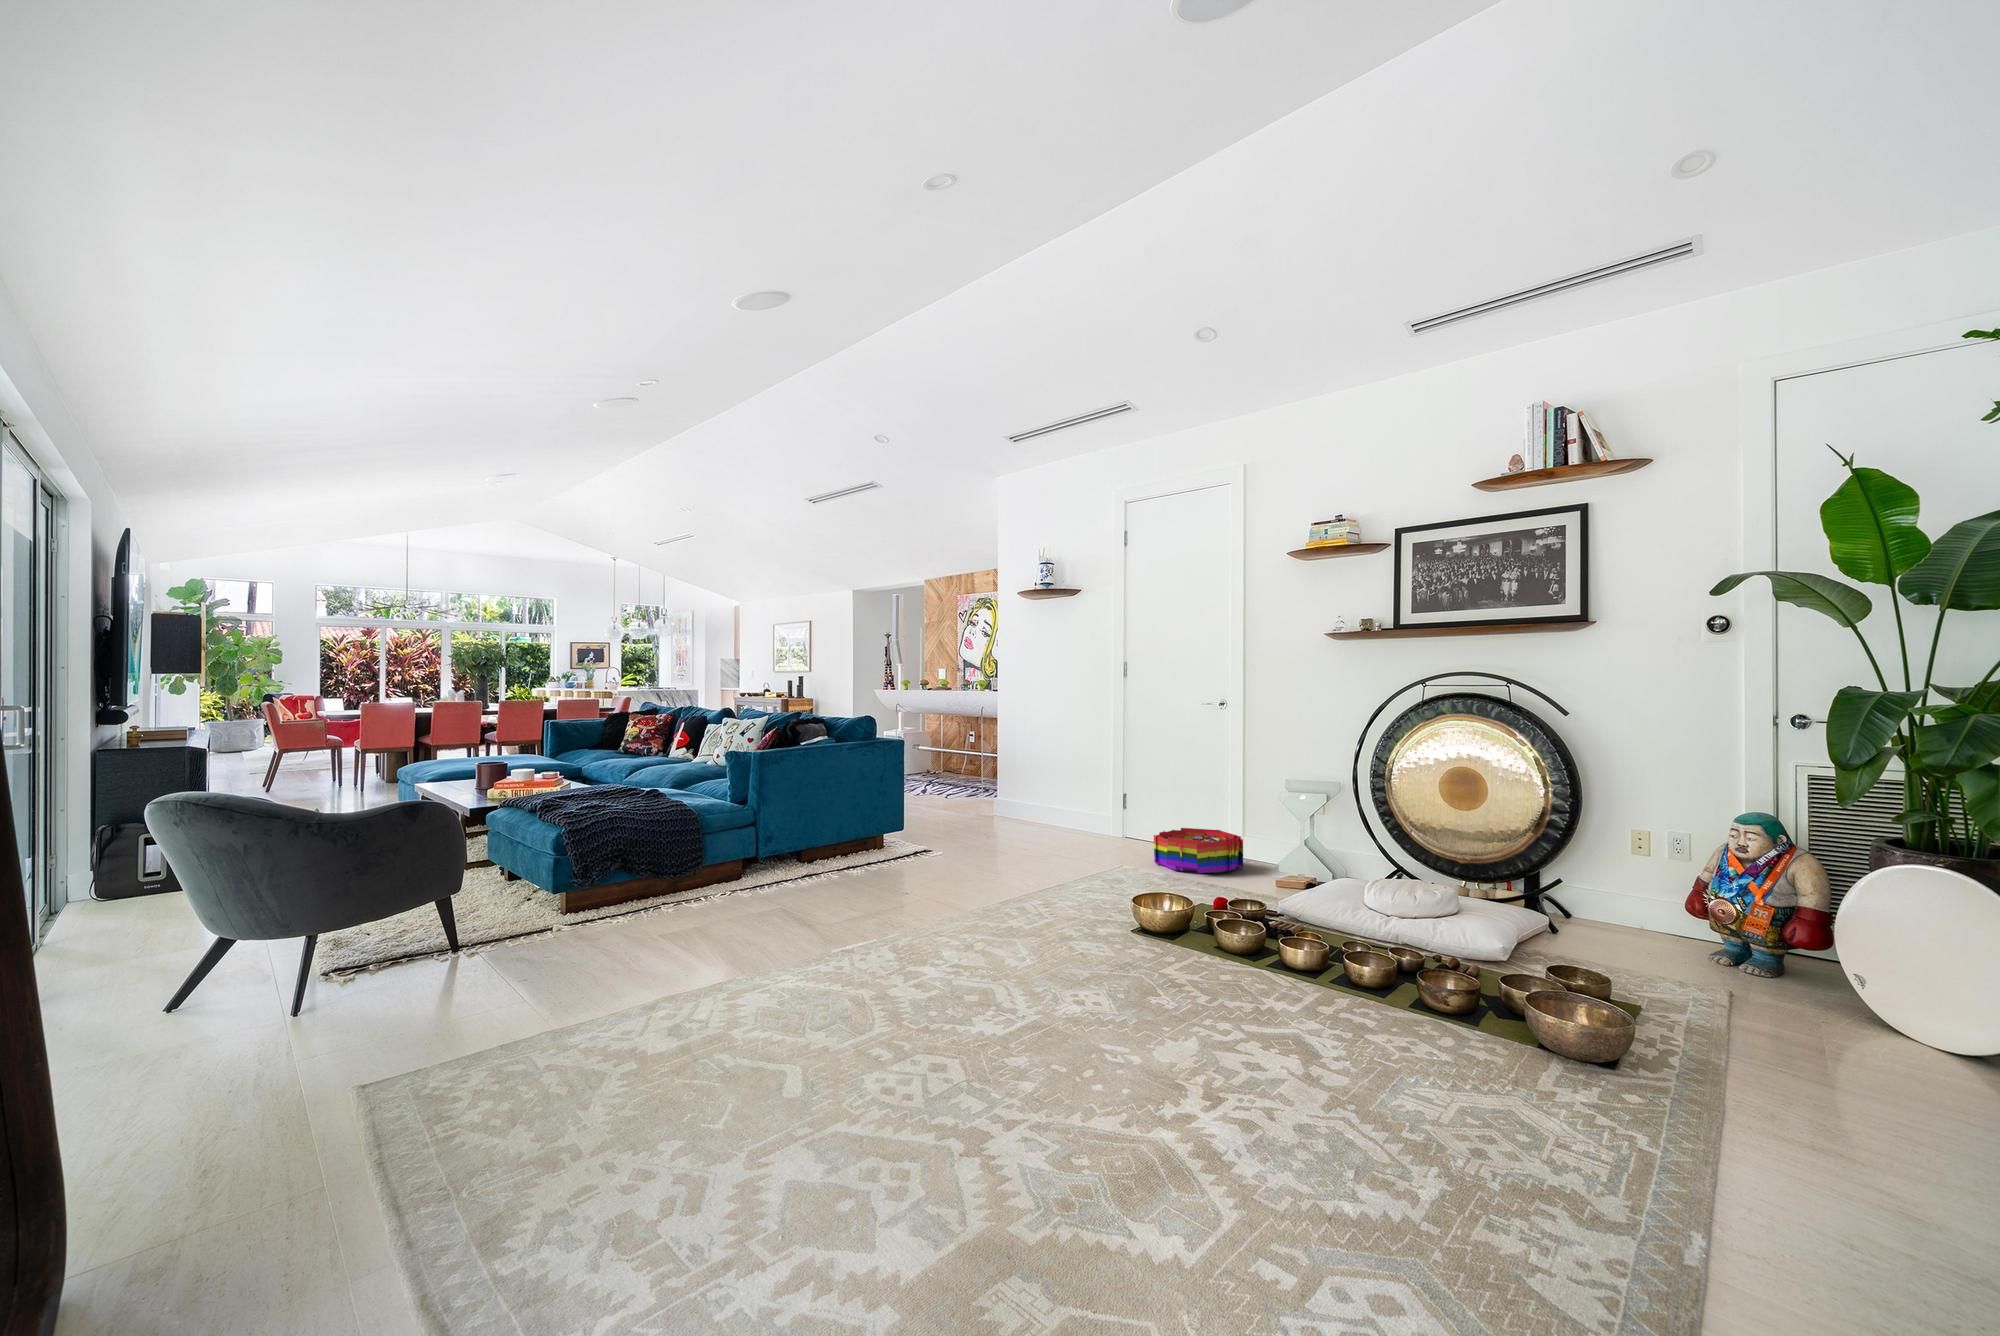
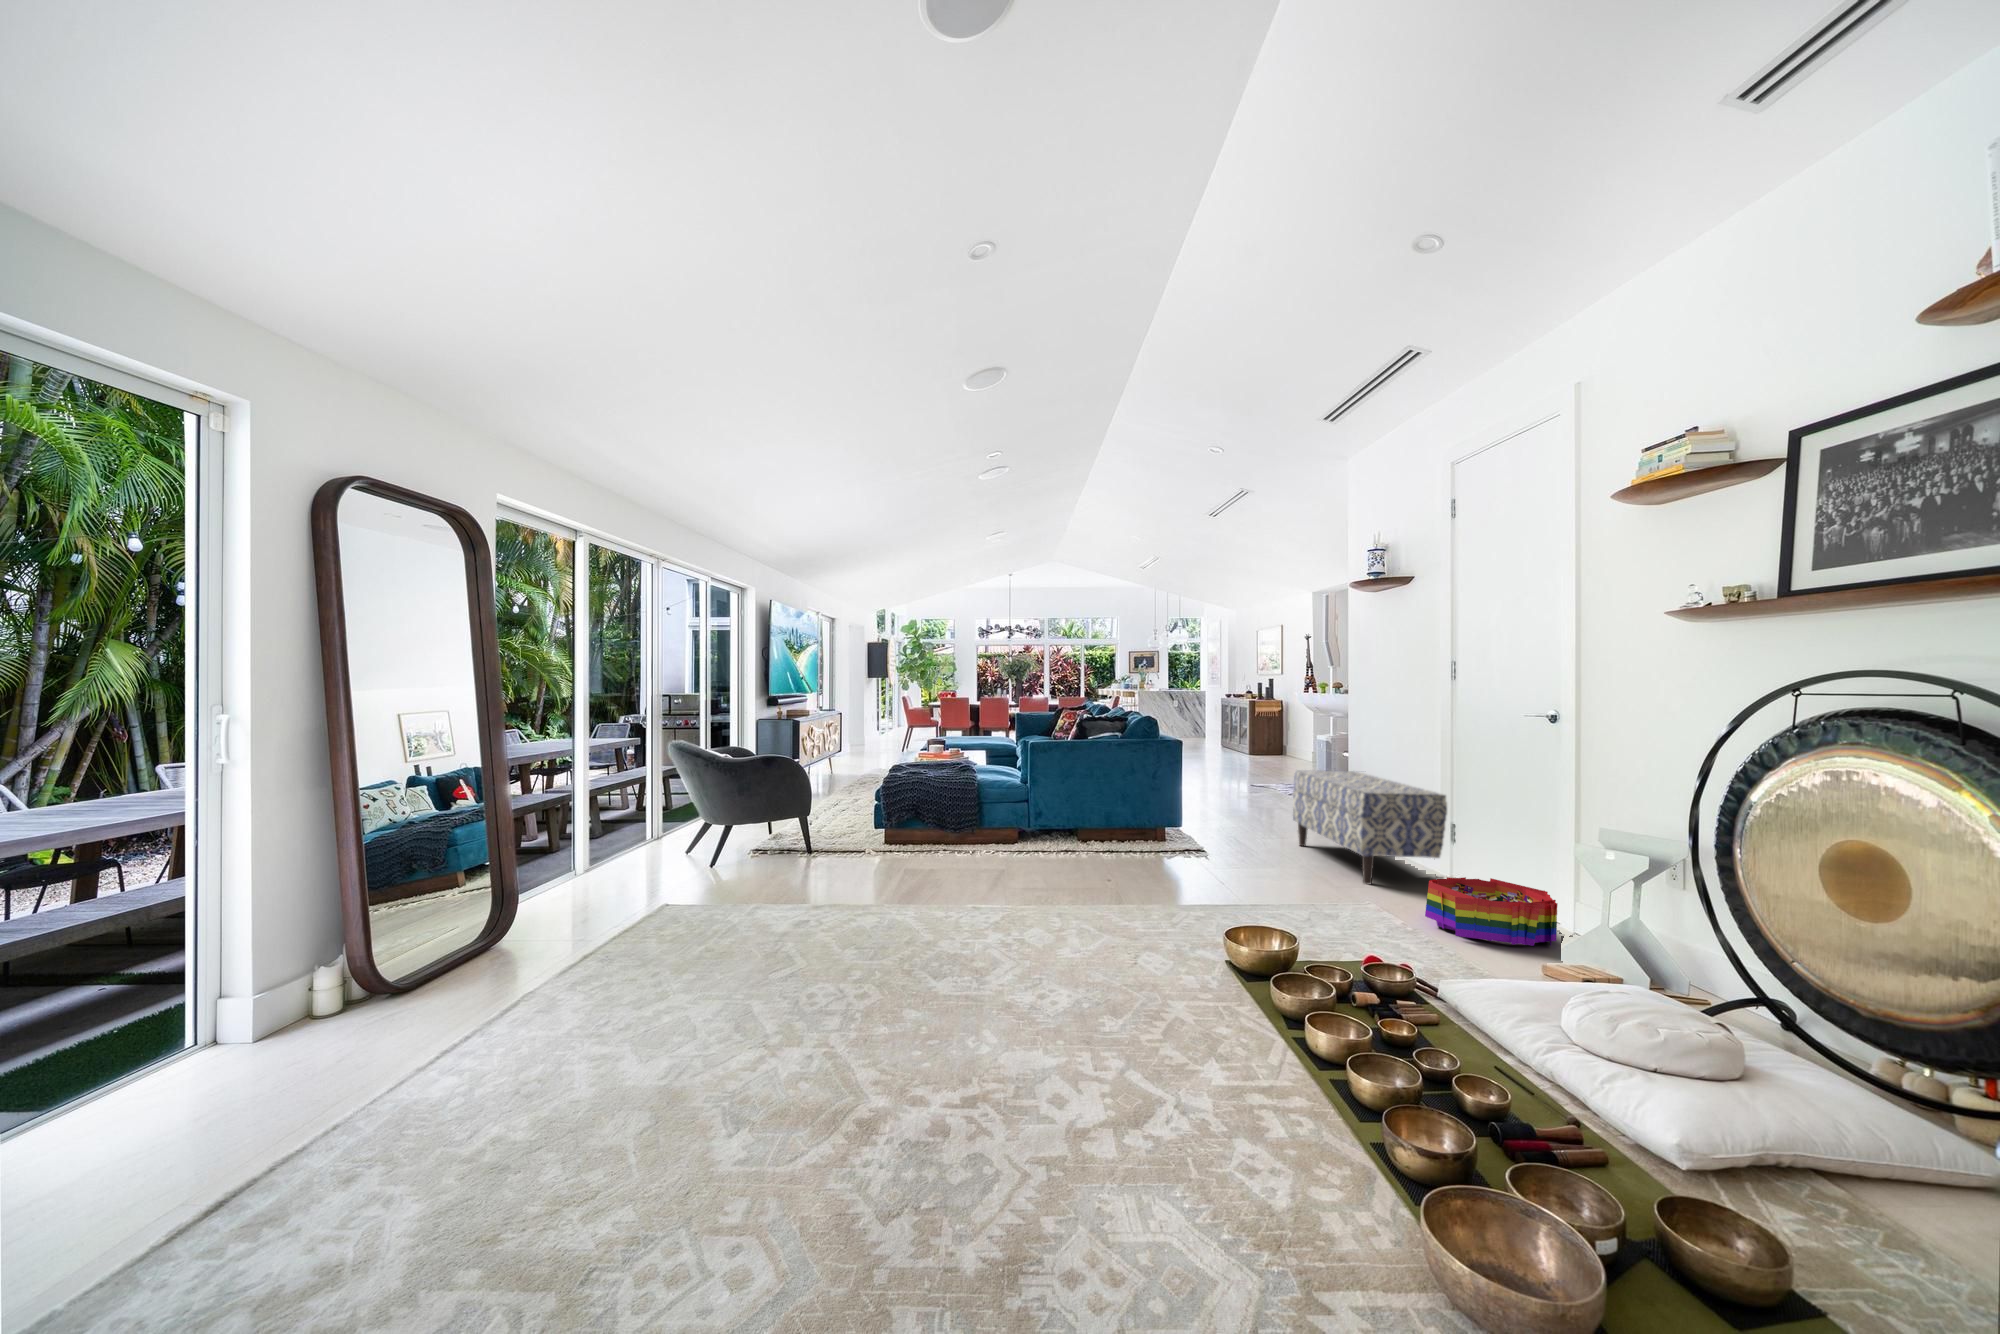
bench: none [969,757,1125,851] -> present [1293,770,1447,885]

